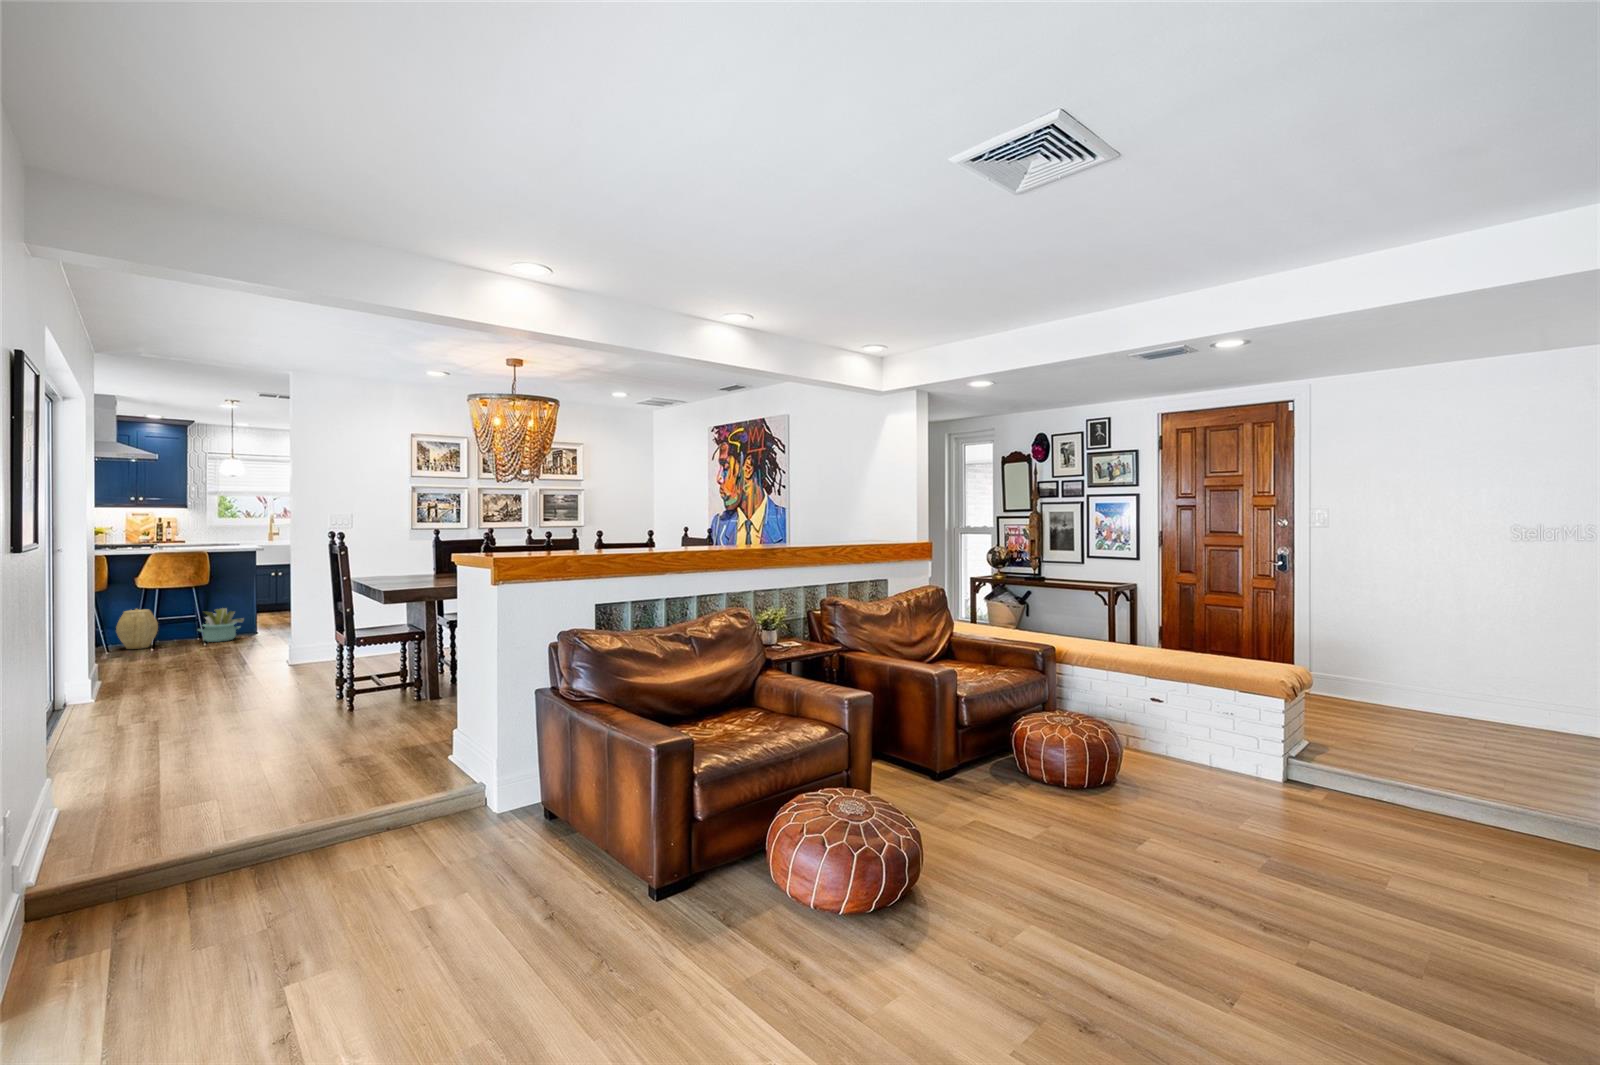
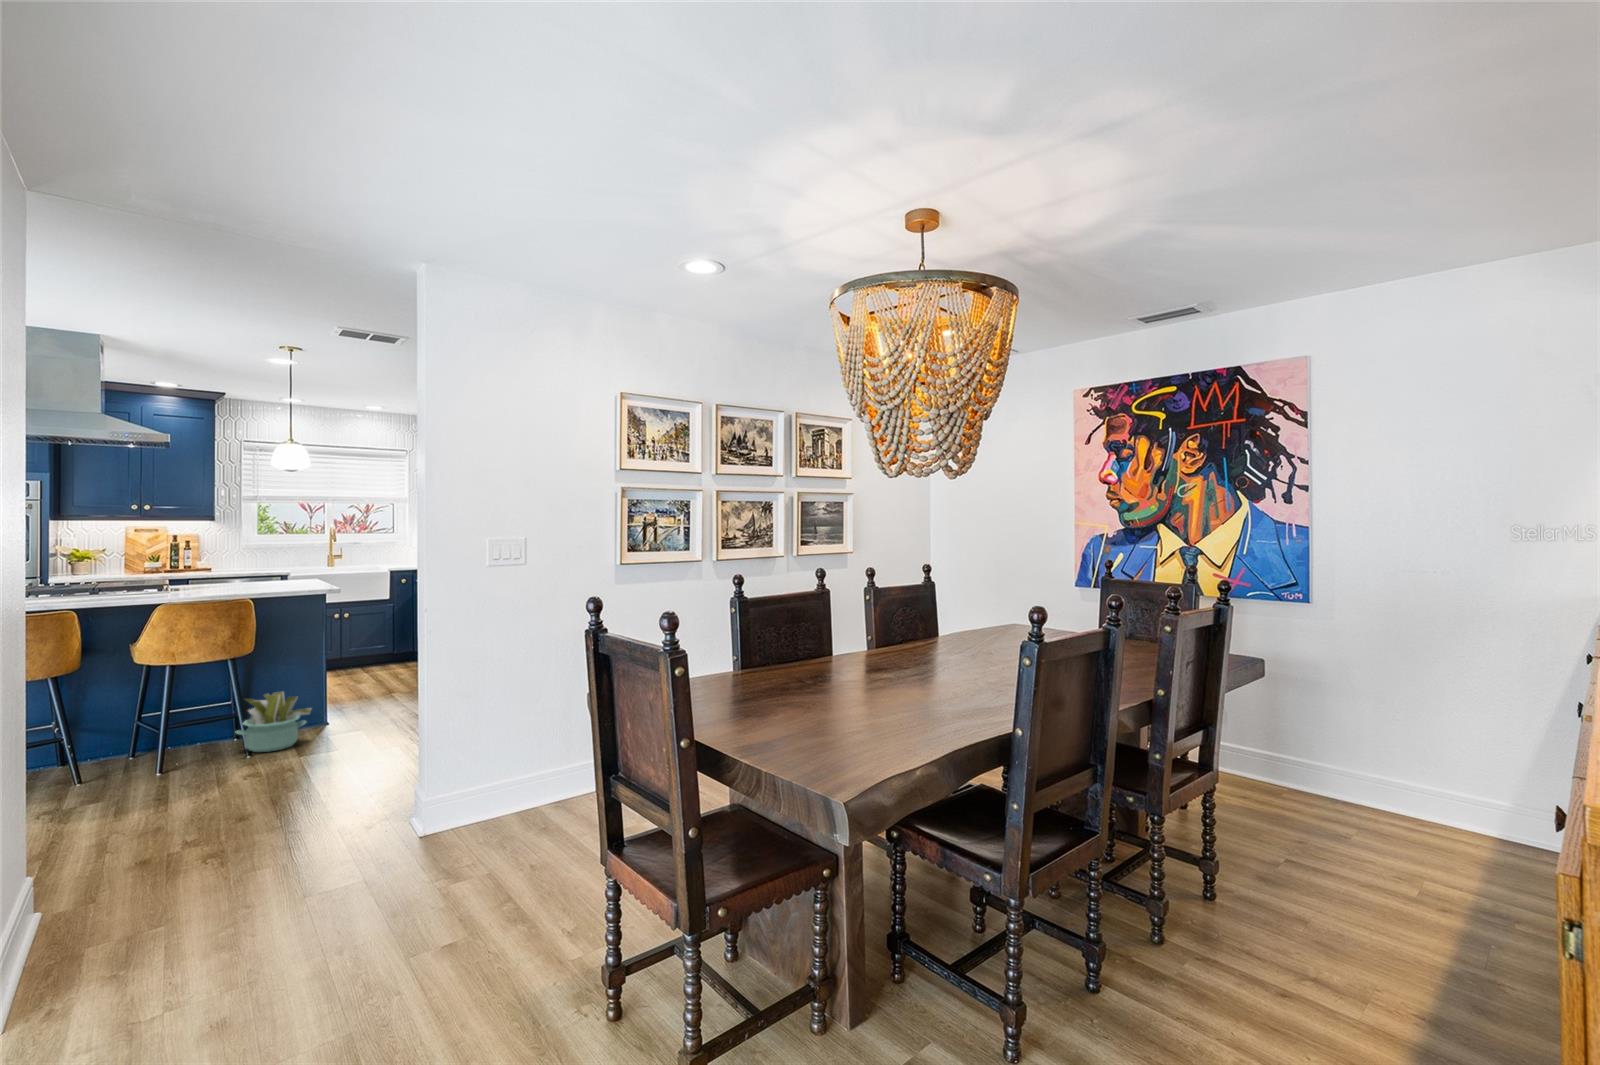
woven basket: present [116,609,158,649] -> none [93,702,168,776]

